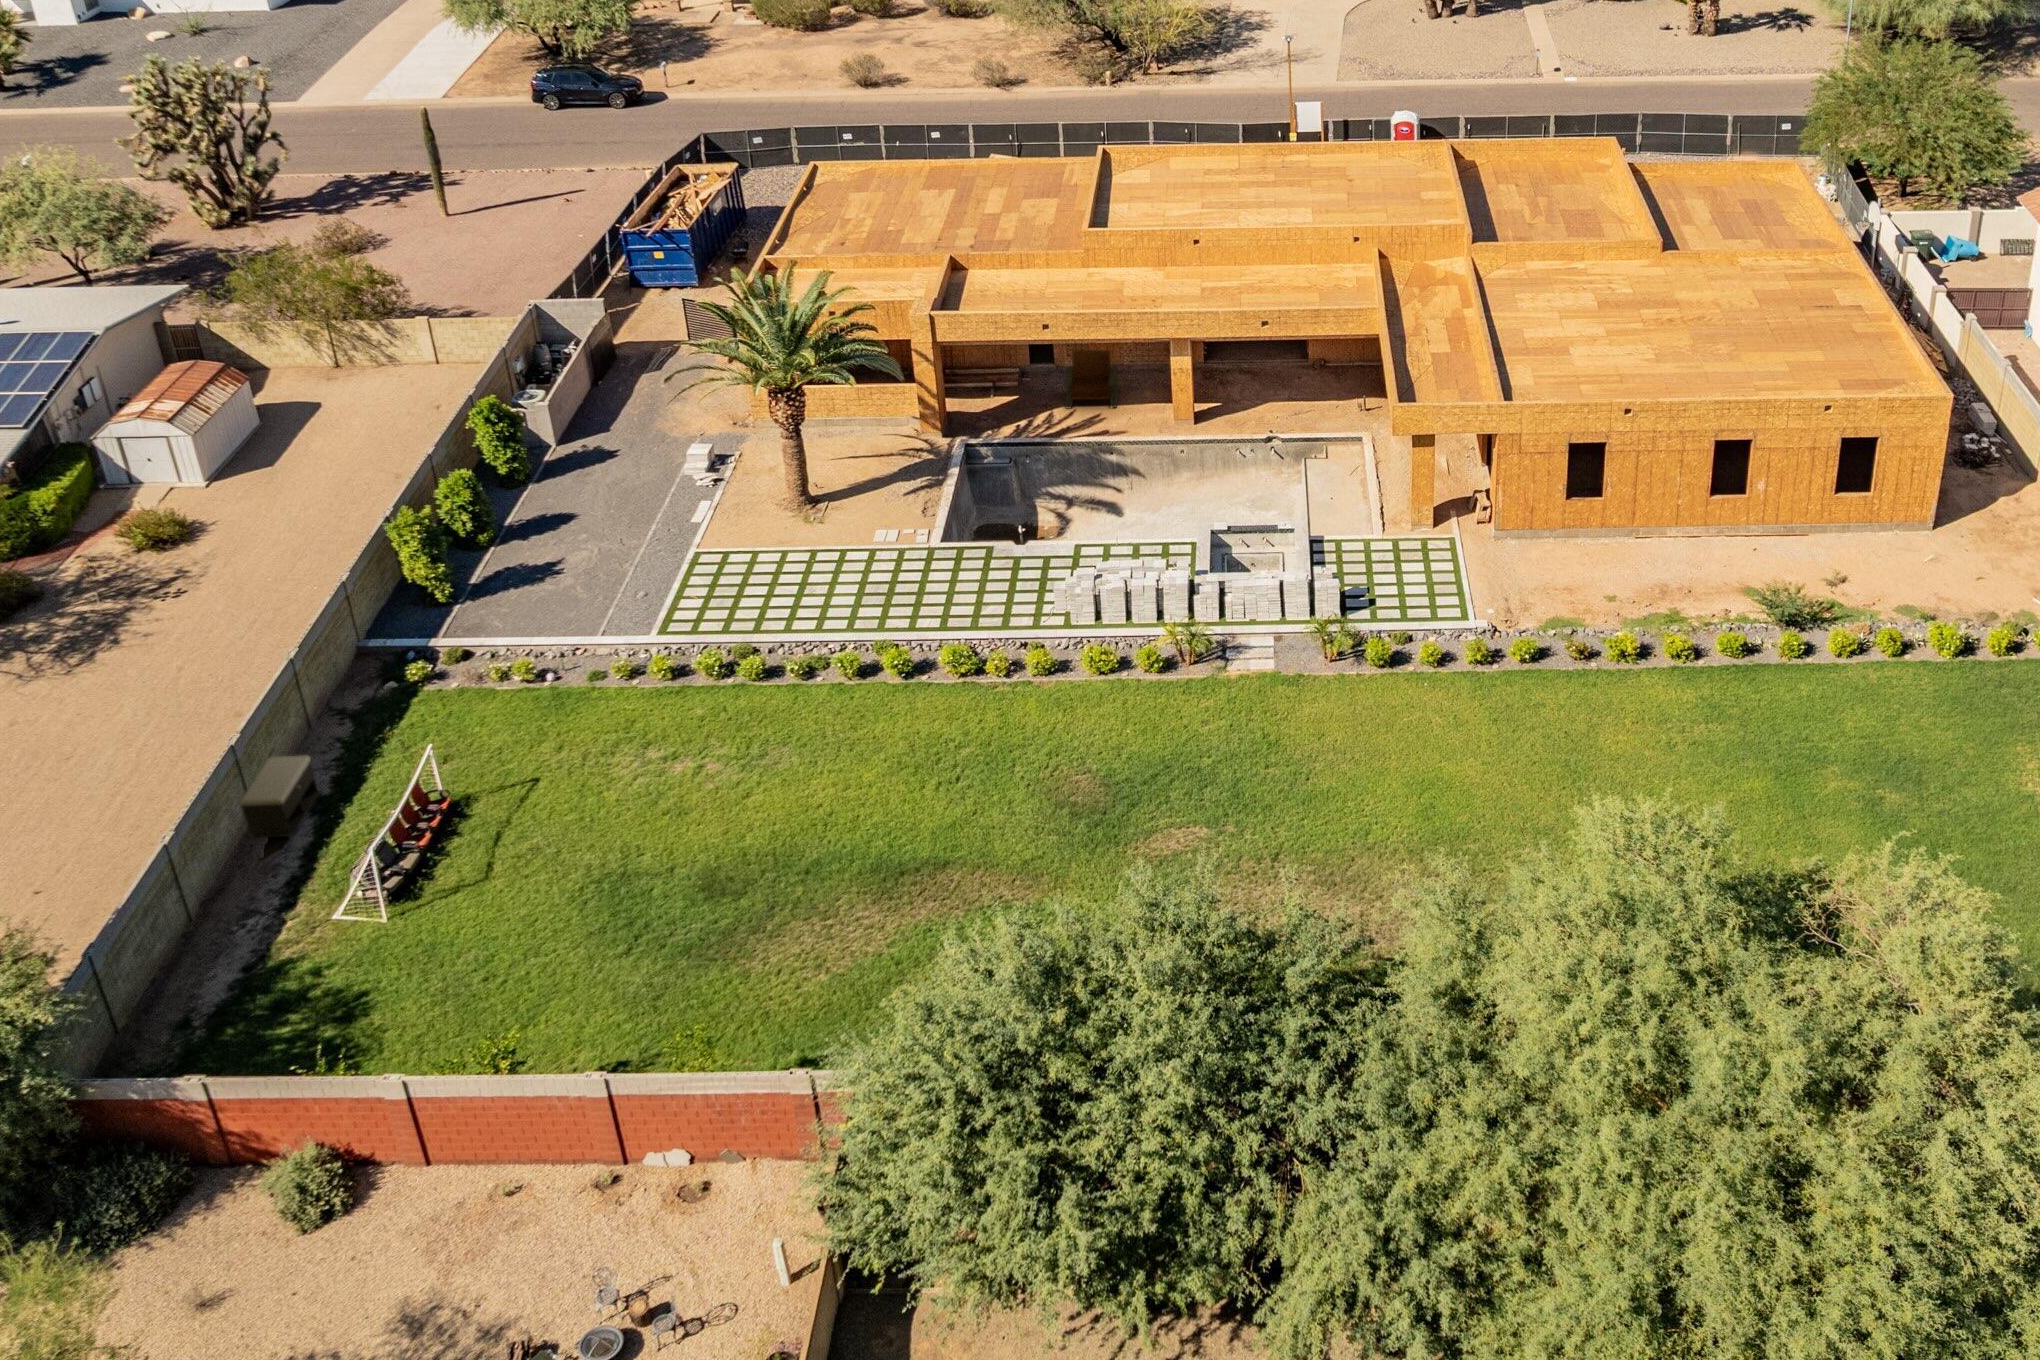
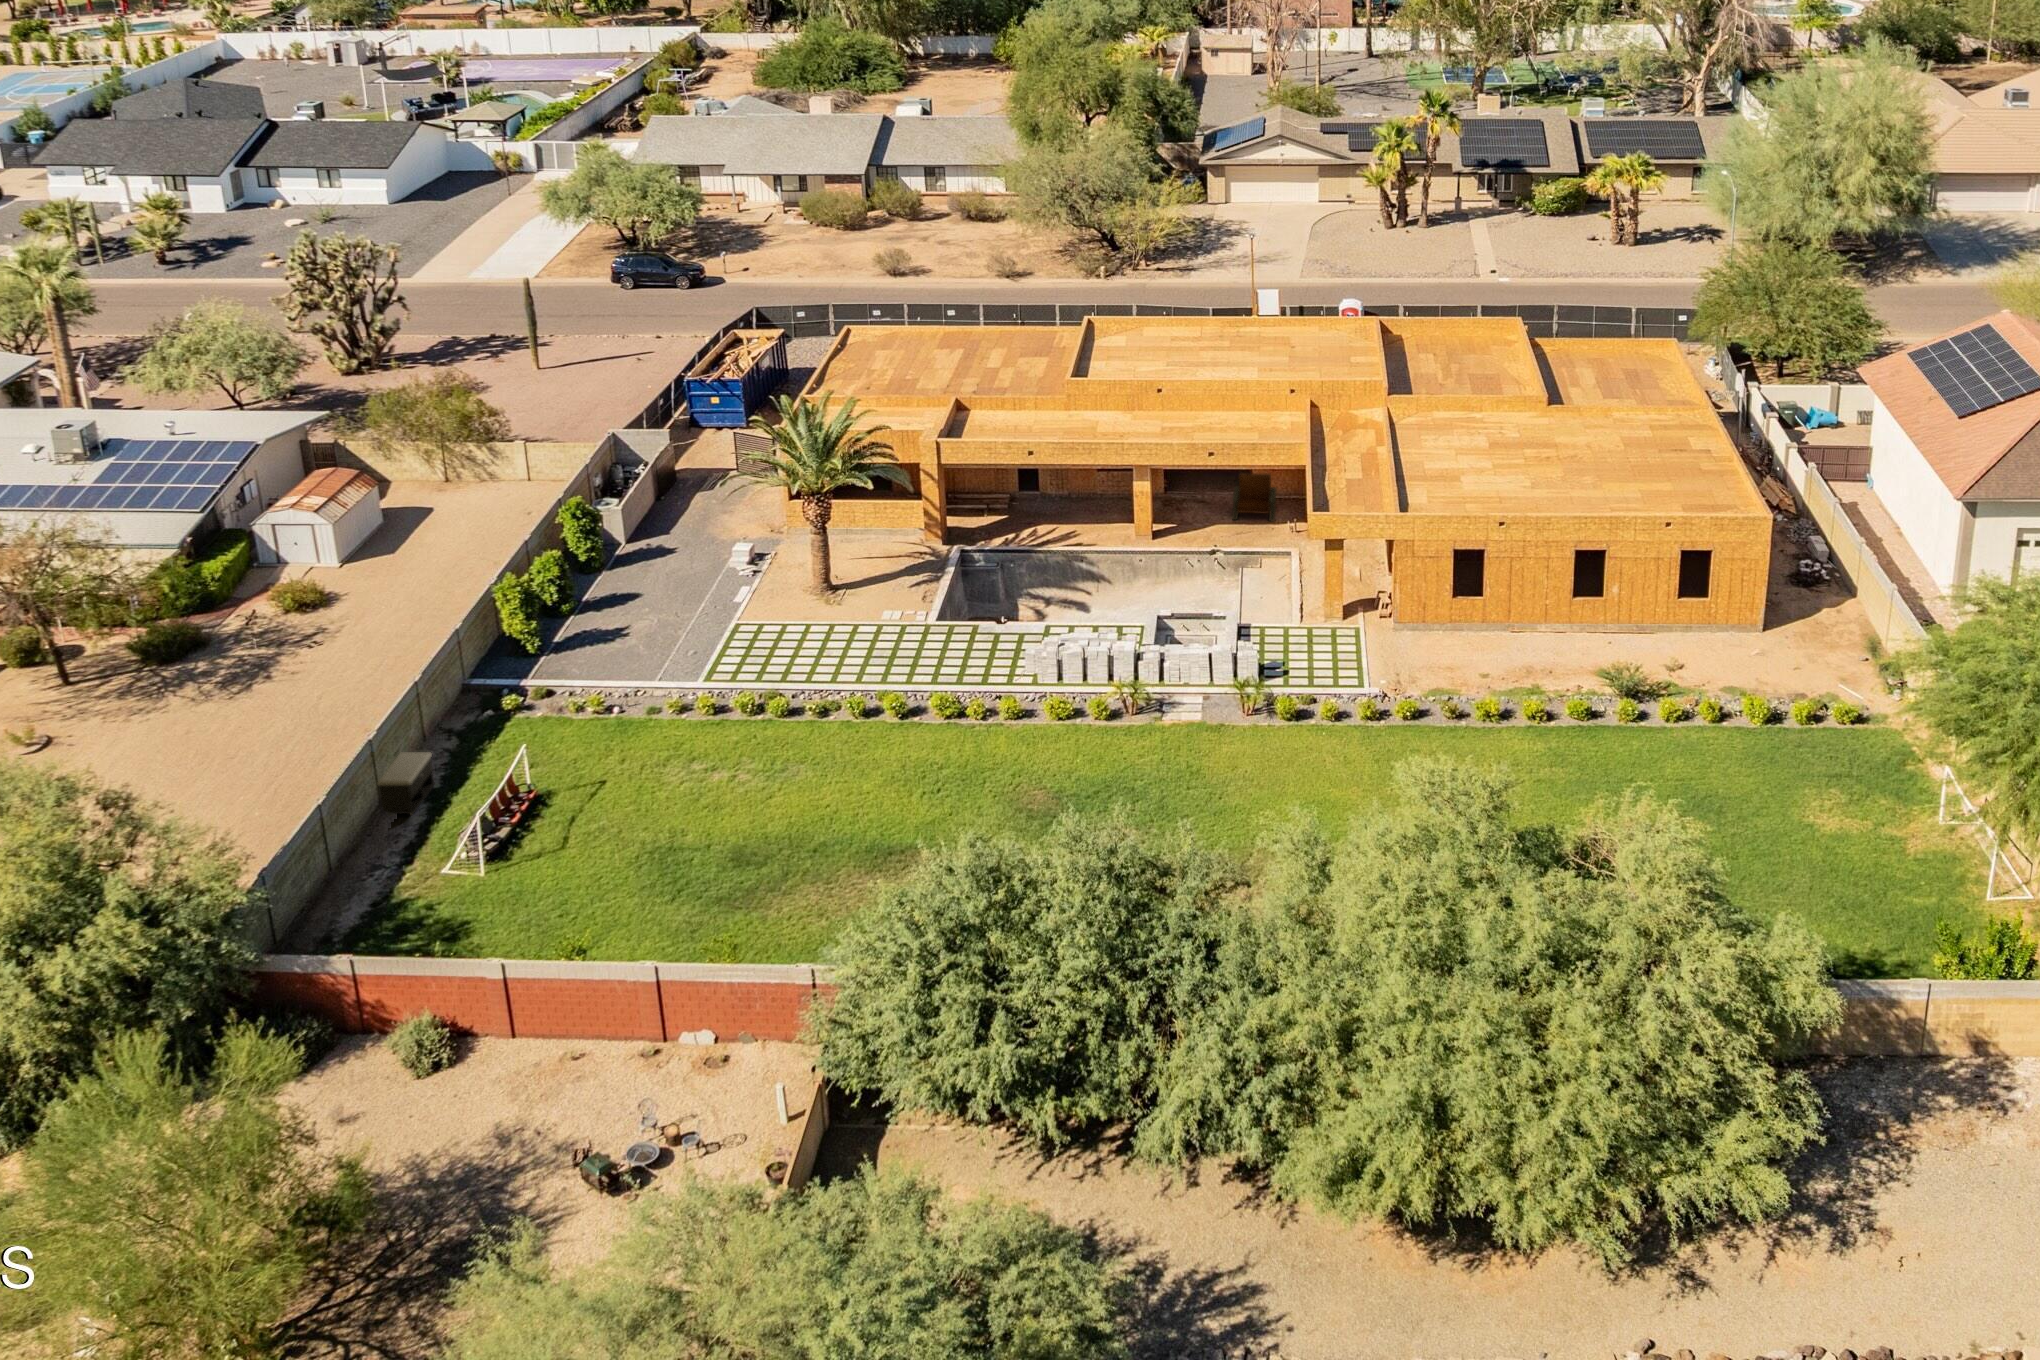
lounge chair: present [1064,350,1119,409] -> present [1232,473,1276,521]

